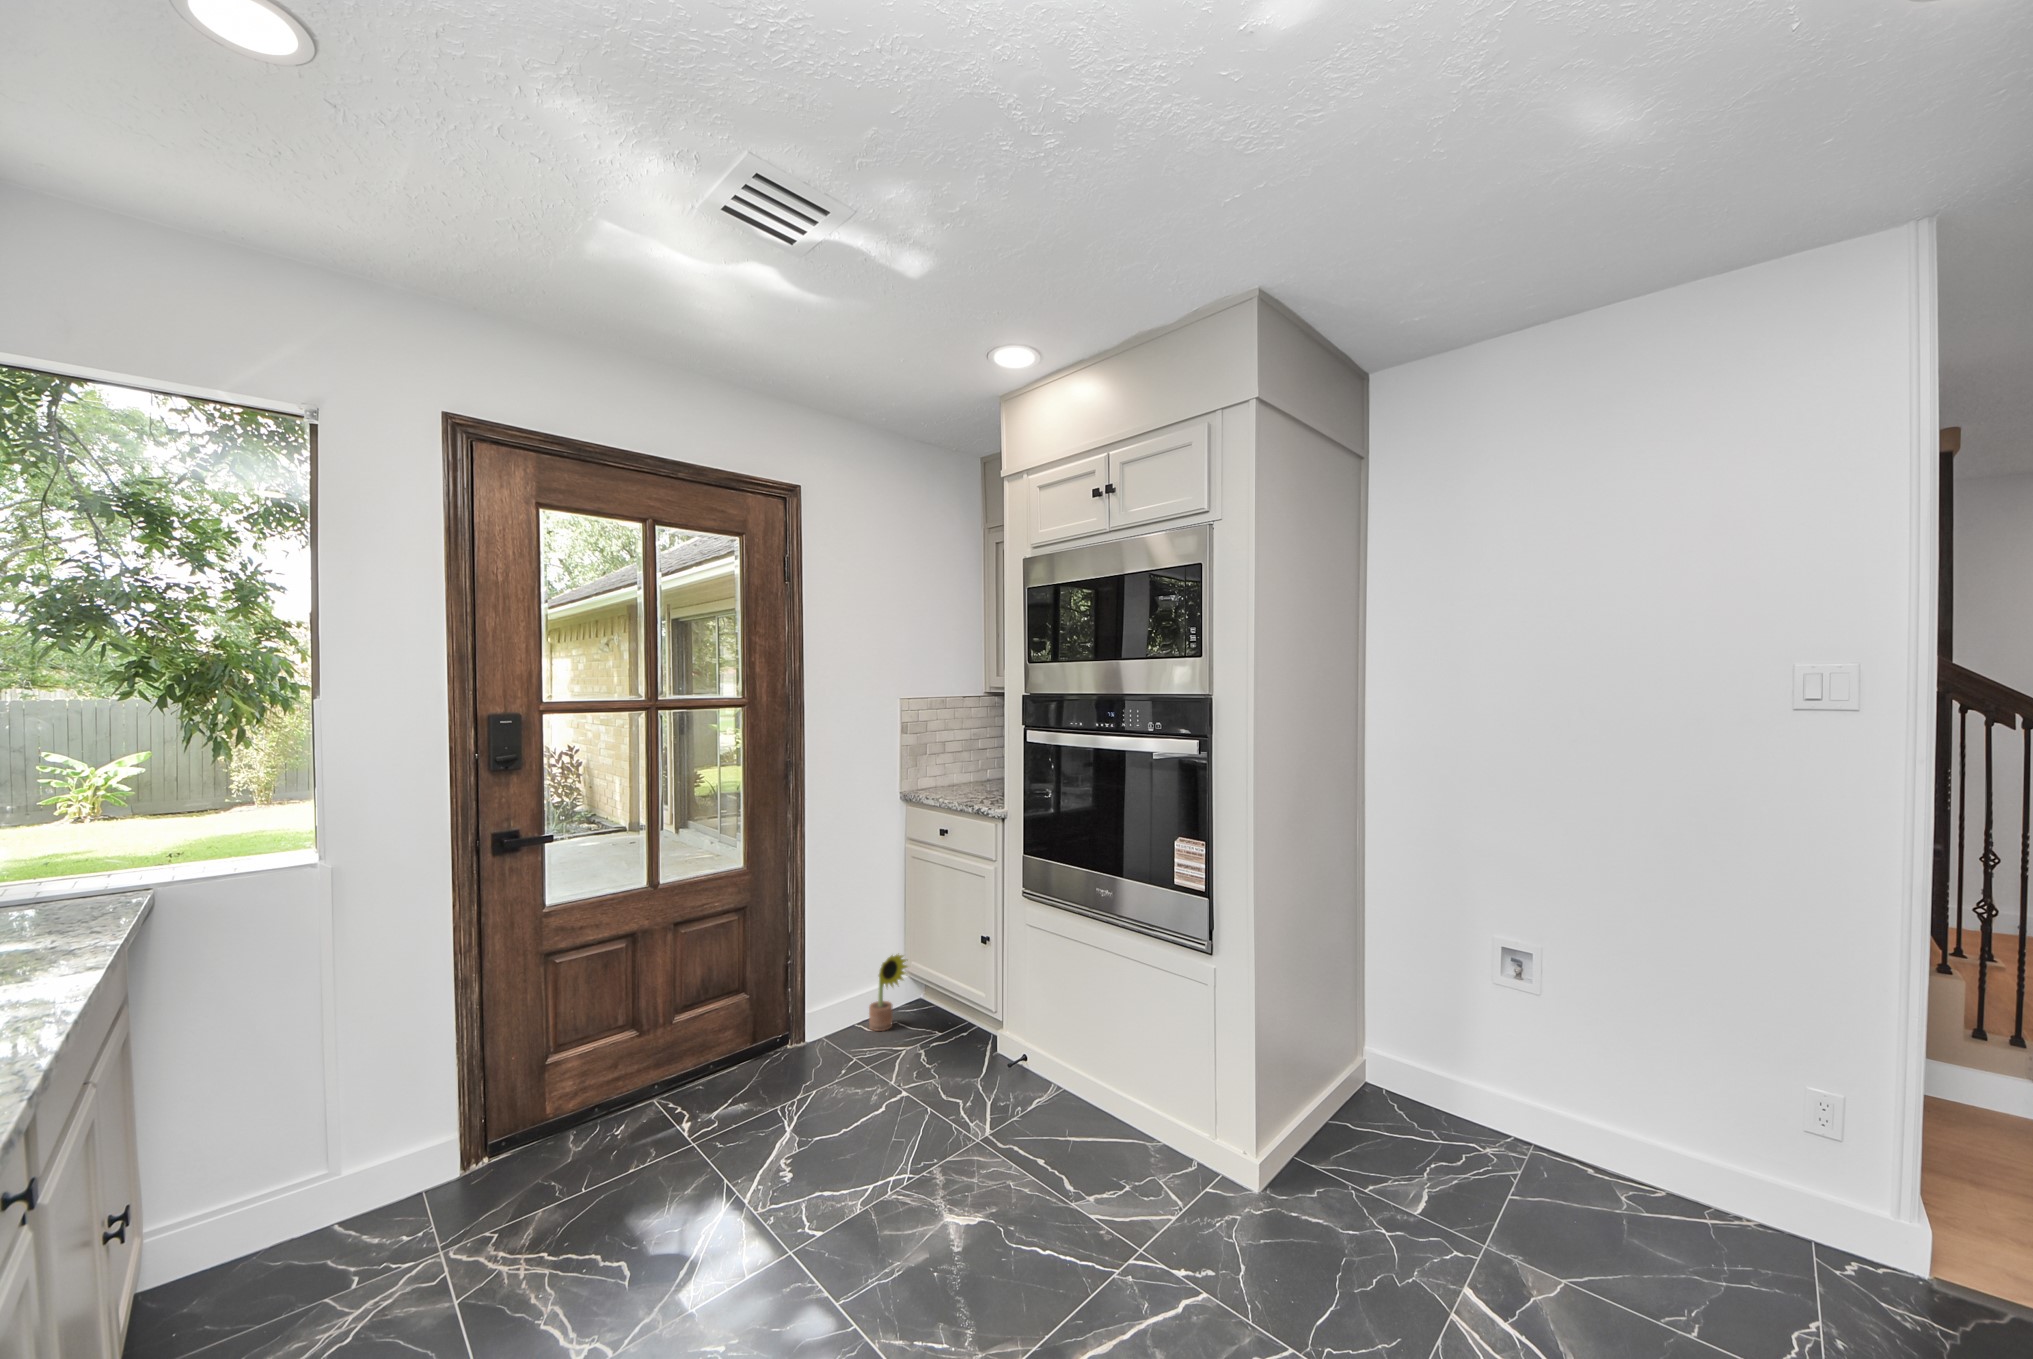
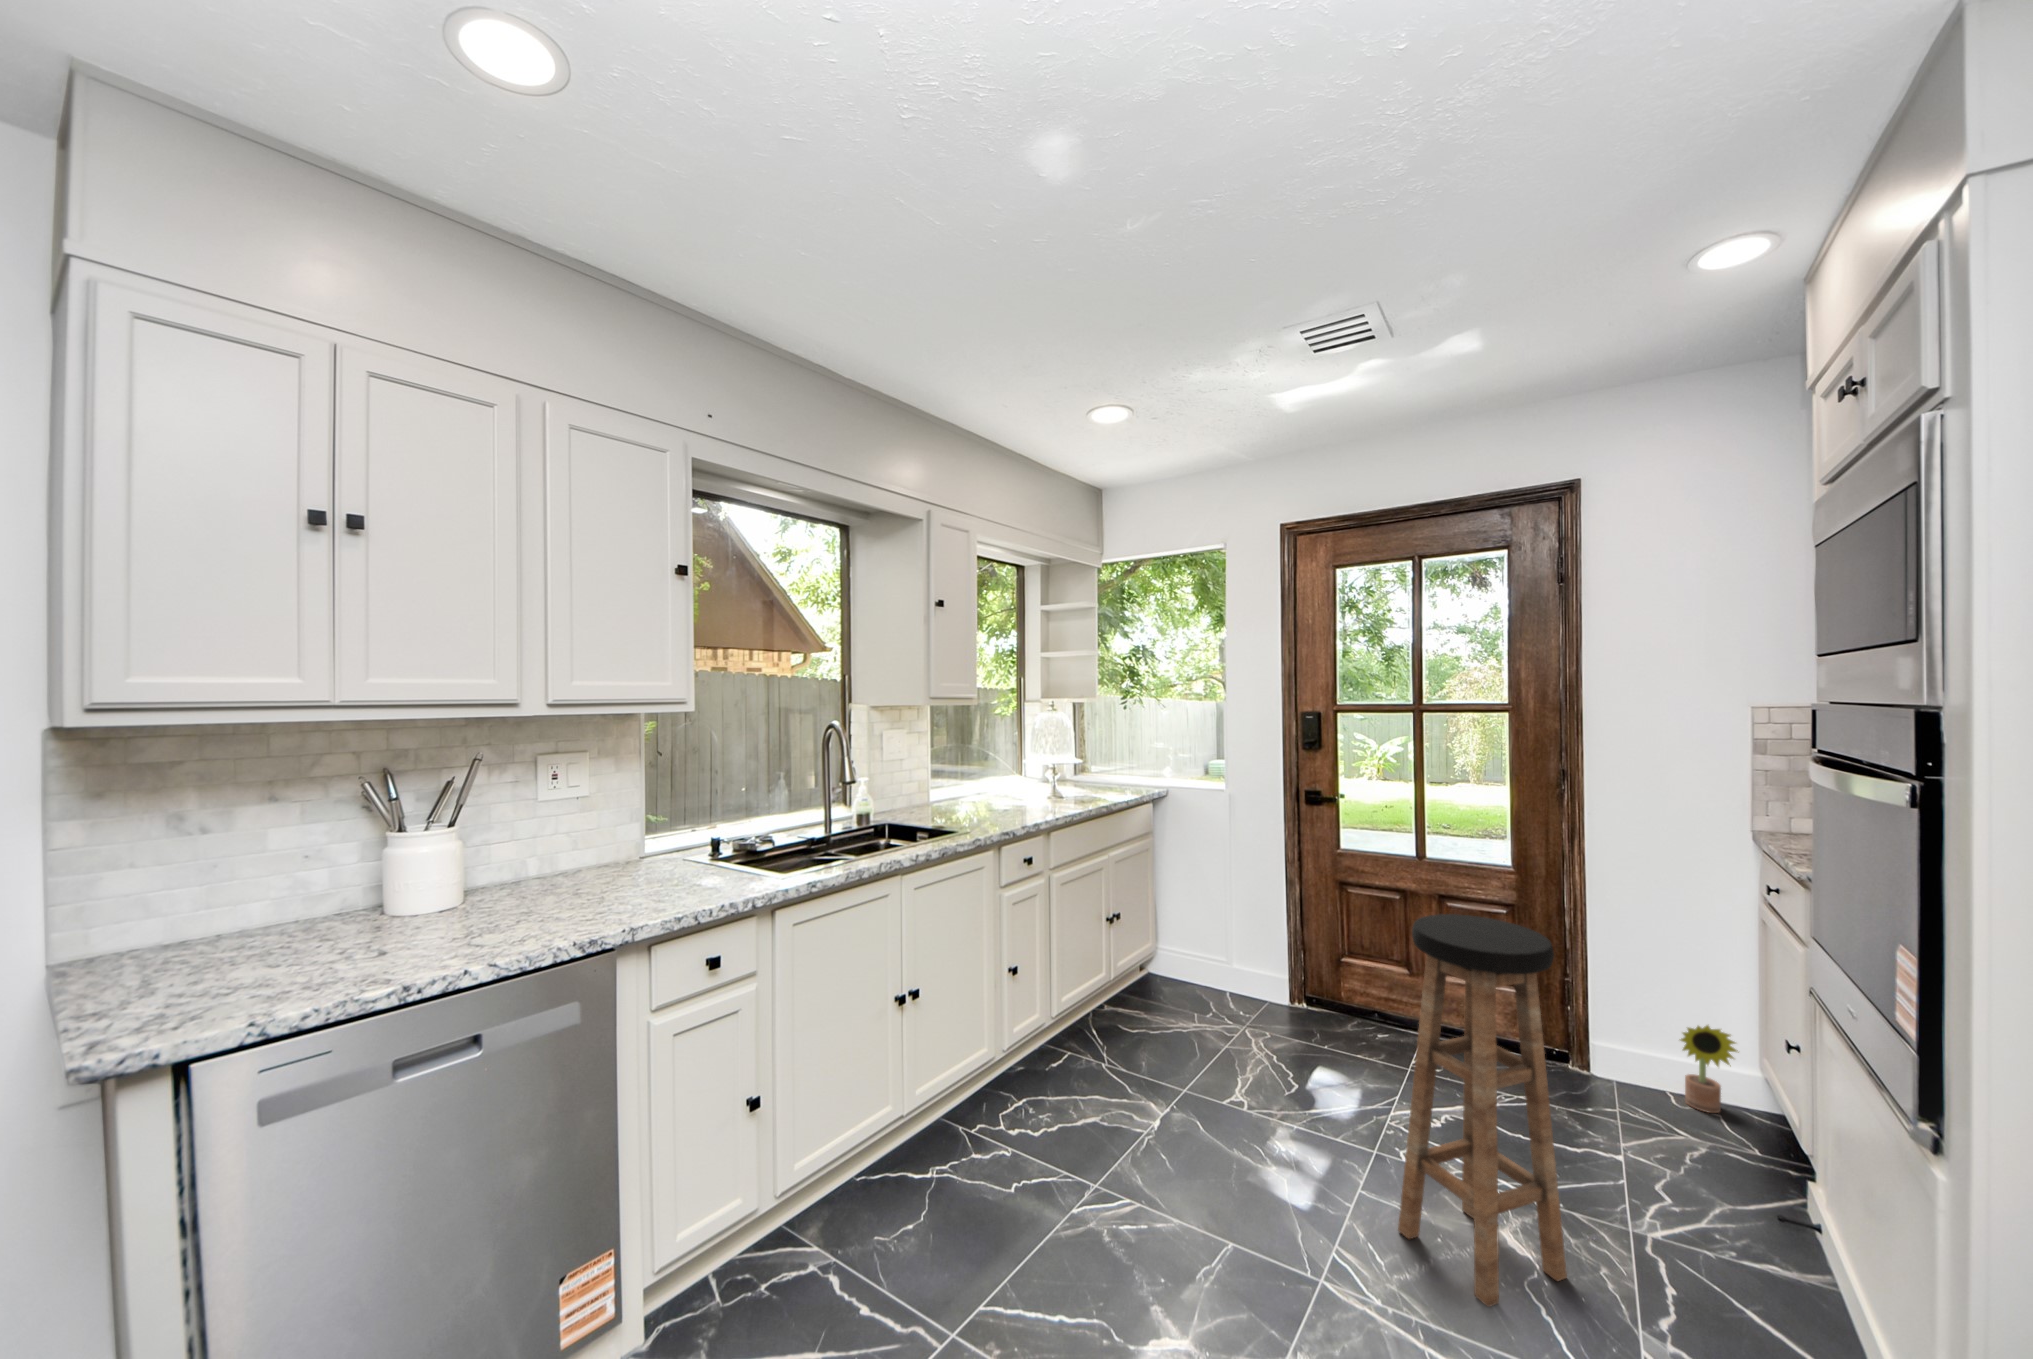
bar stool: none [902,895,1030,1299] -> present [1398,914,1567,1307]

